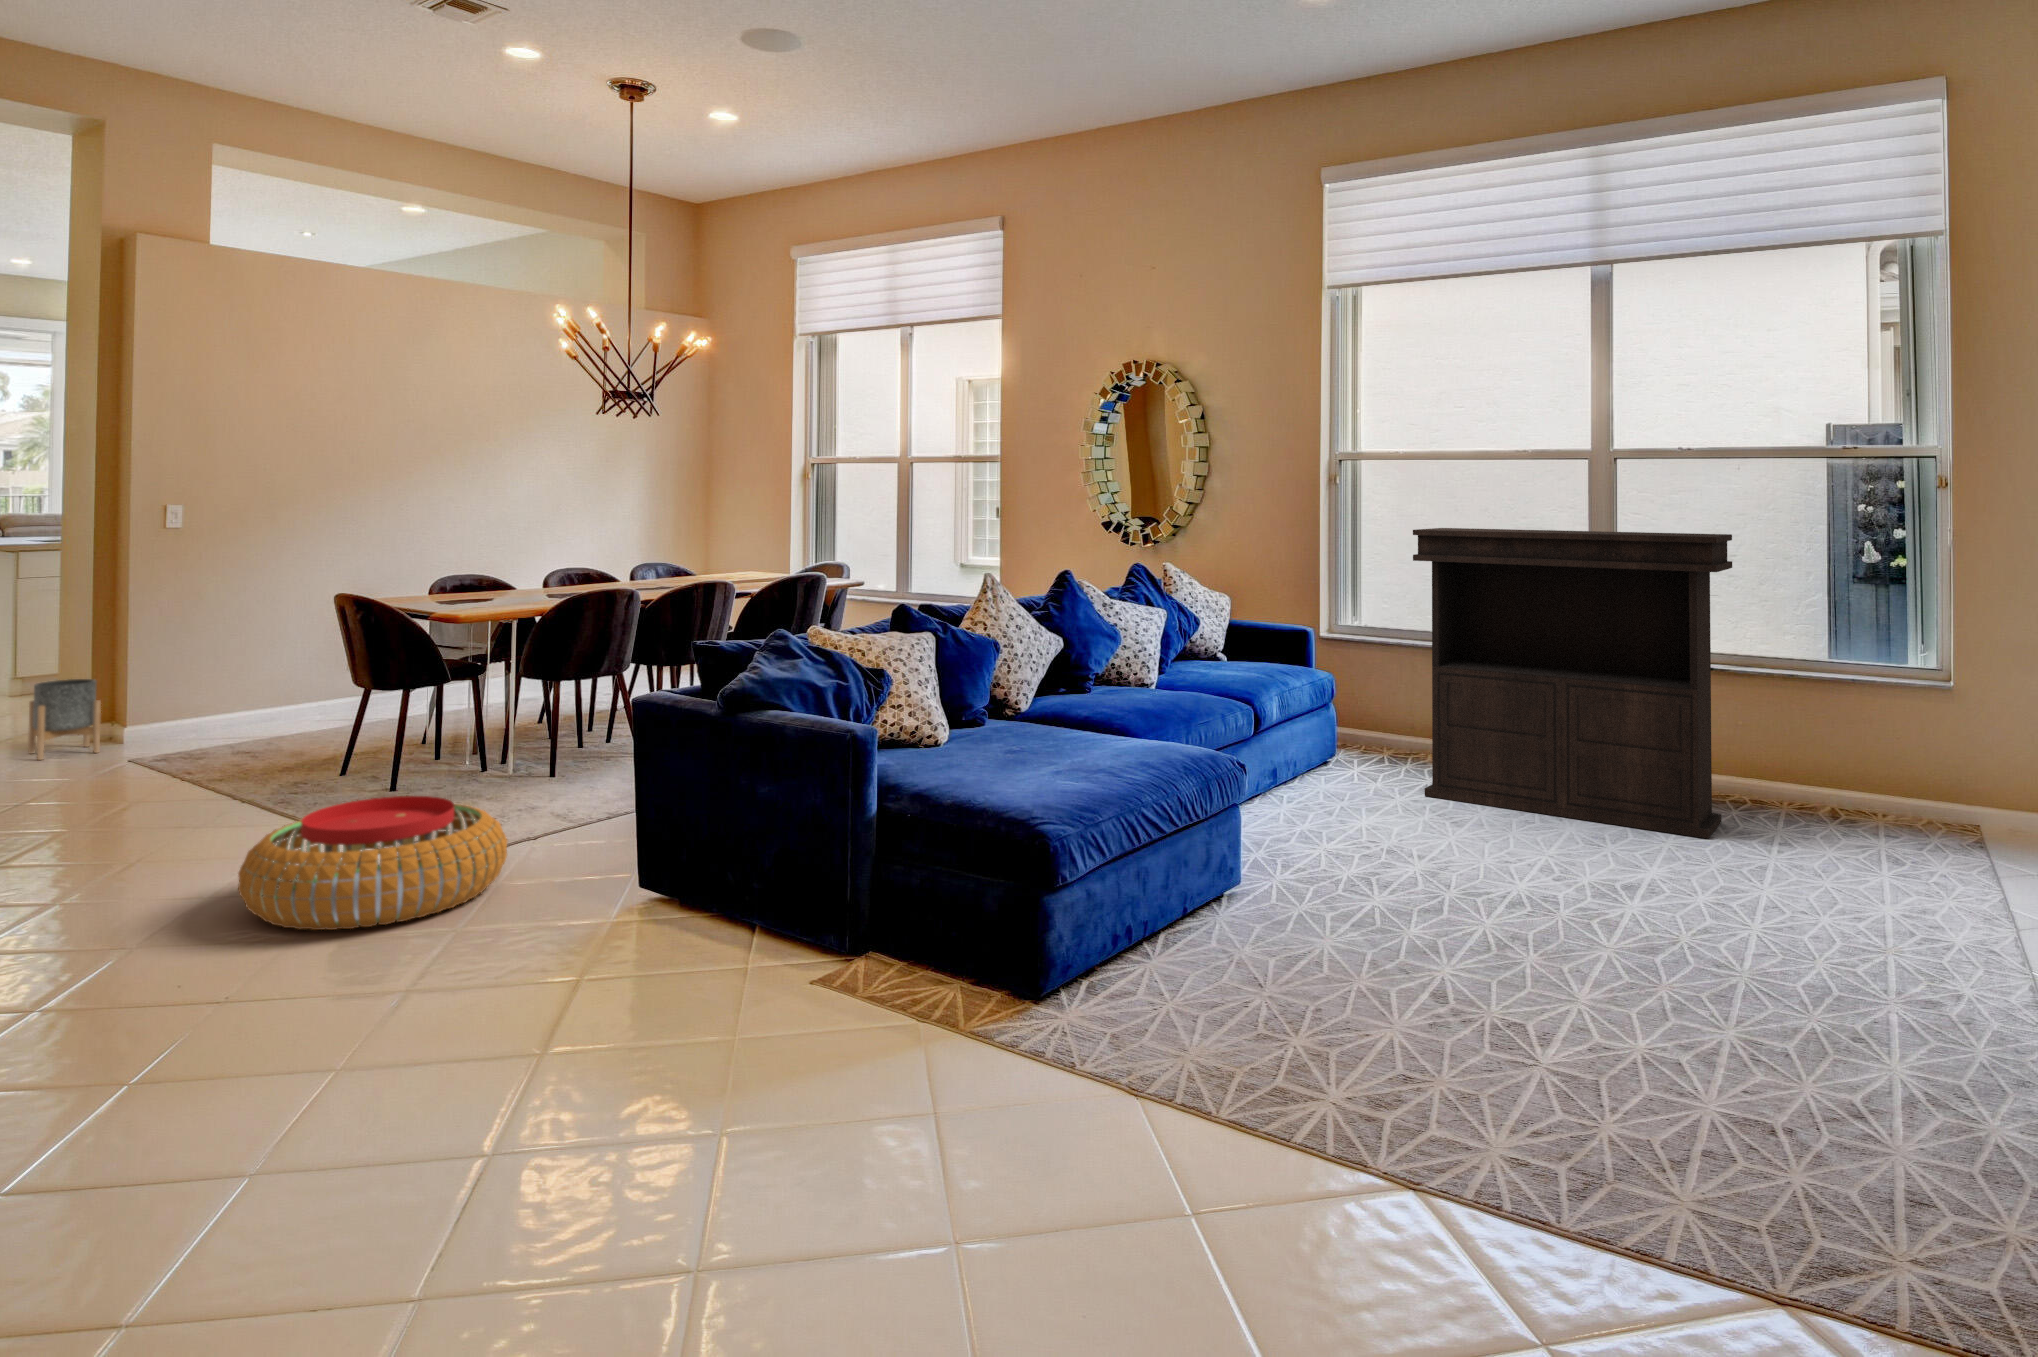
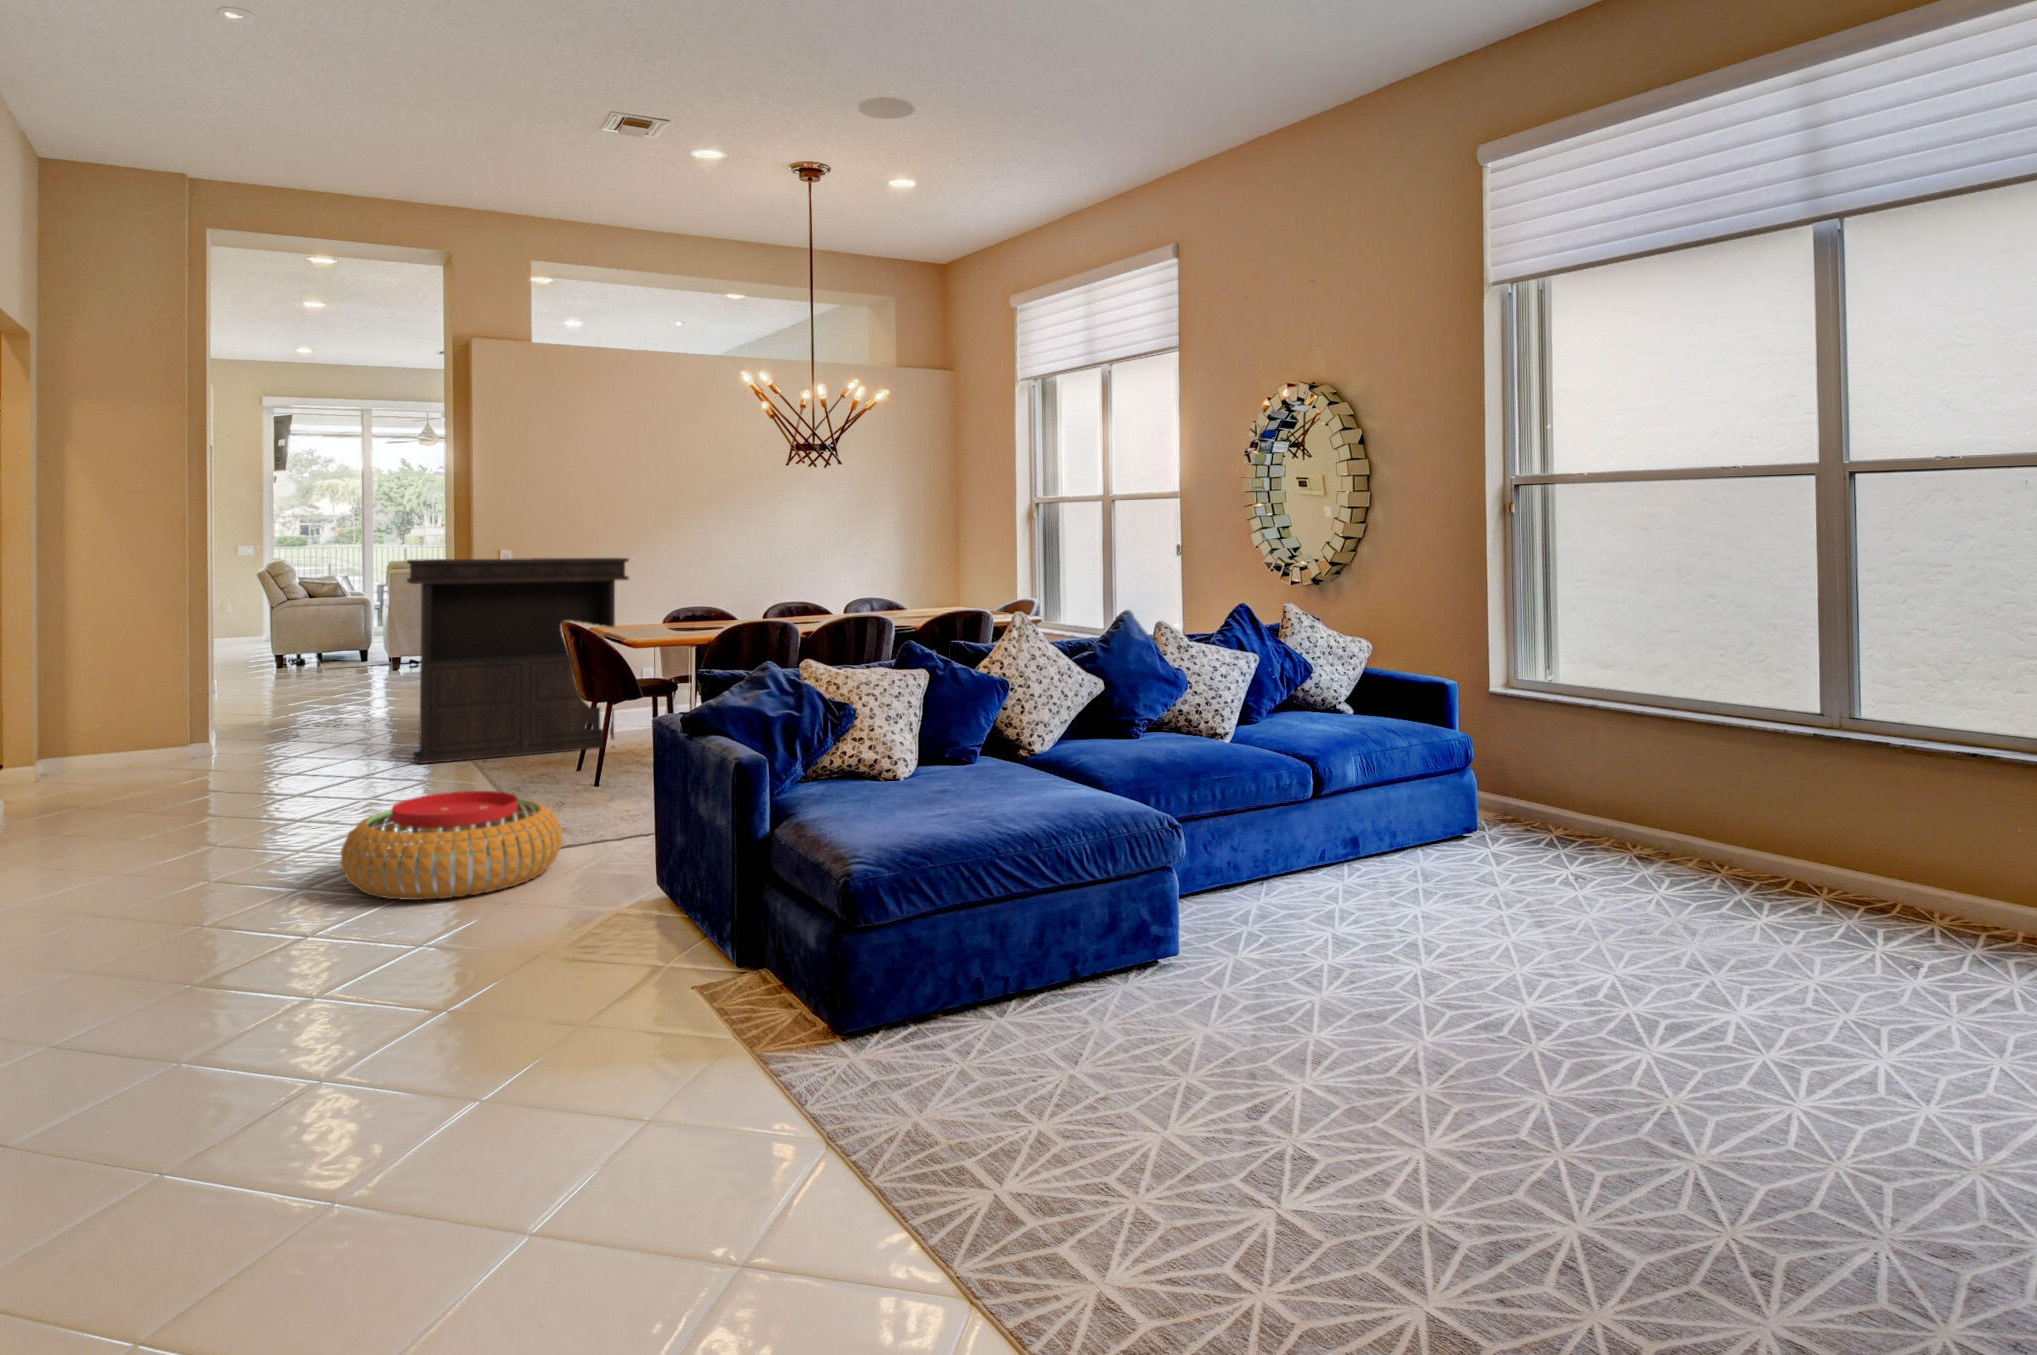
console table: present [1413,528,1732,839] -> present [407,558,629,764]
planter: present [28,679,101,760] -> none [392,684,436,746]

